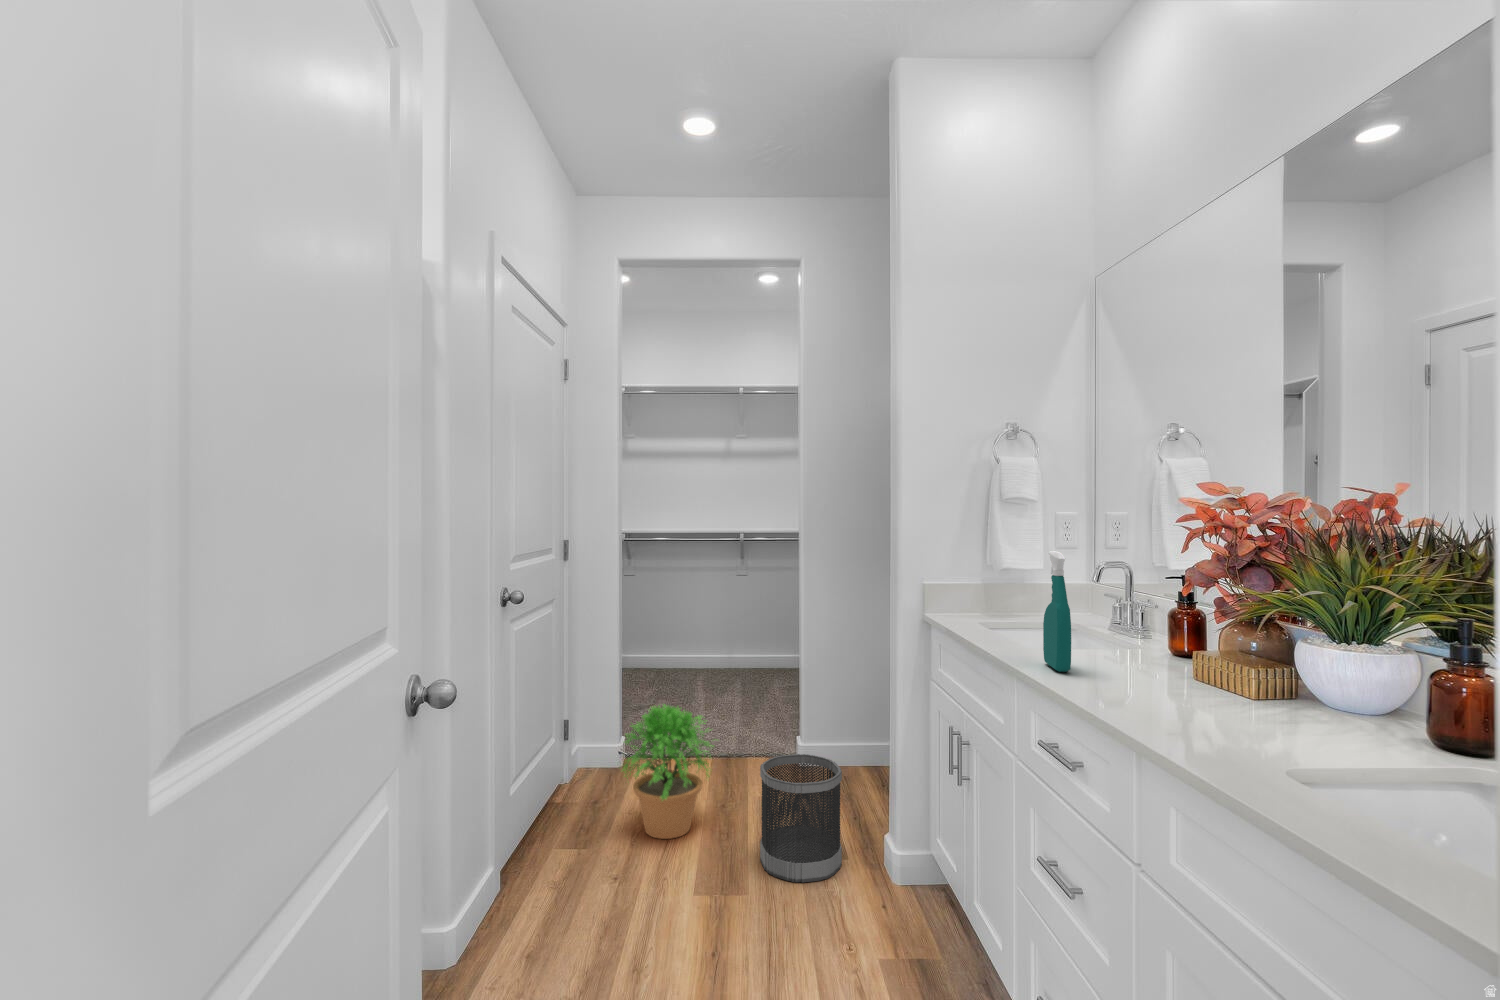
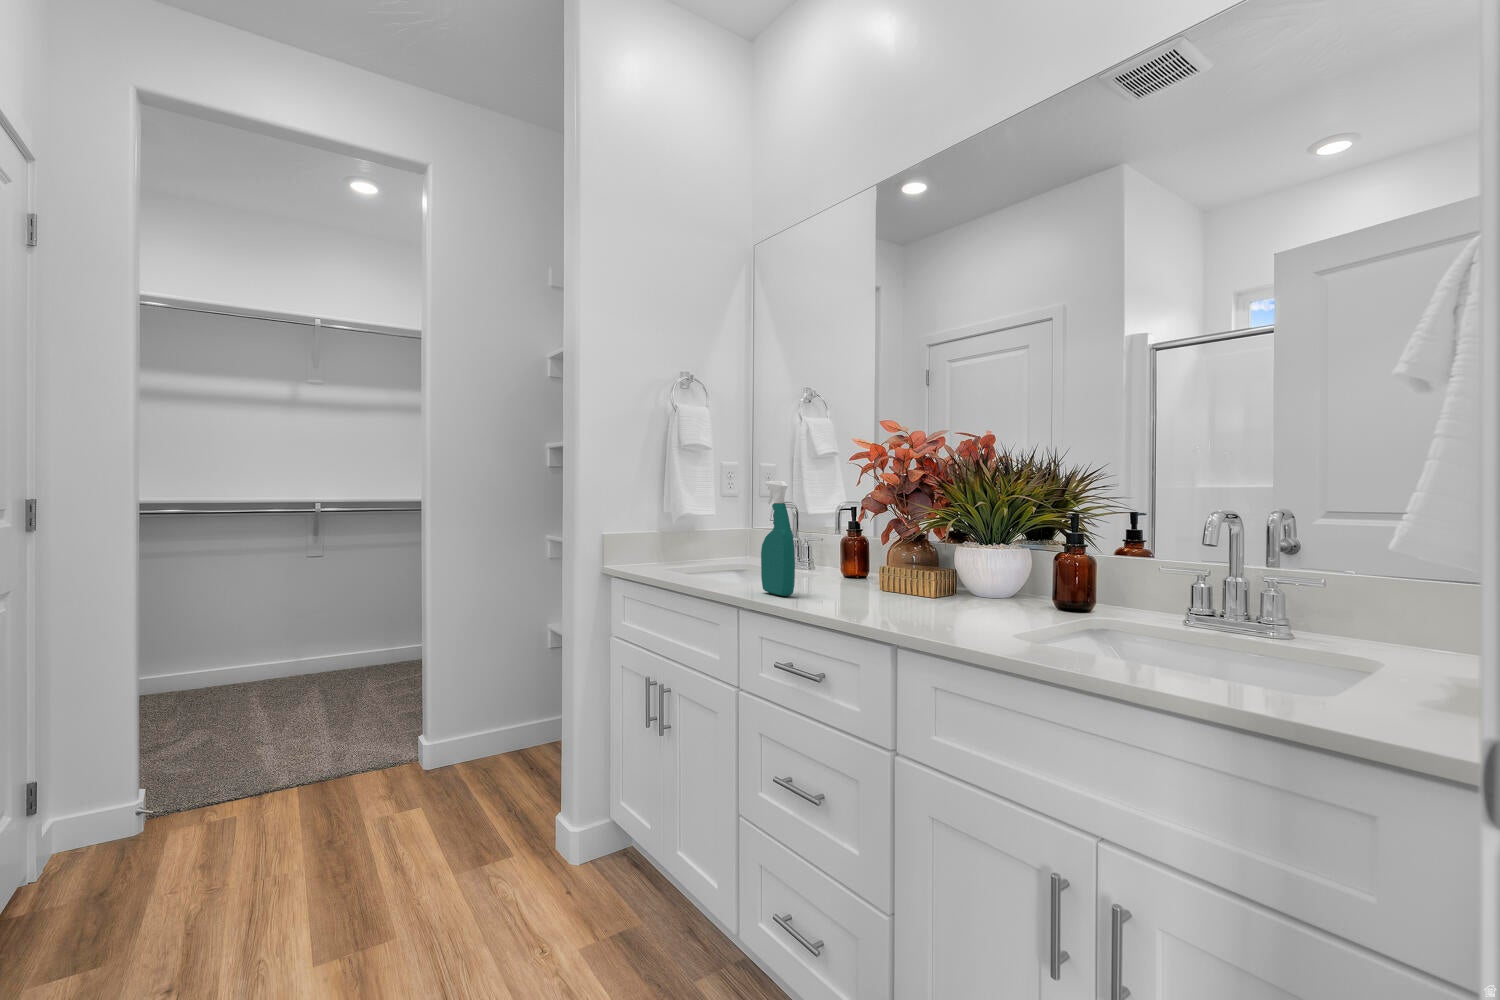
potted plant: present [623,705,713,839] -> none [159,723,331,913]
wastebasket: present [760,754,842,883] -> none [400,747,507,905]

